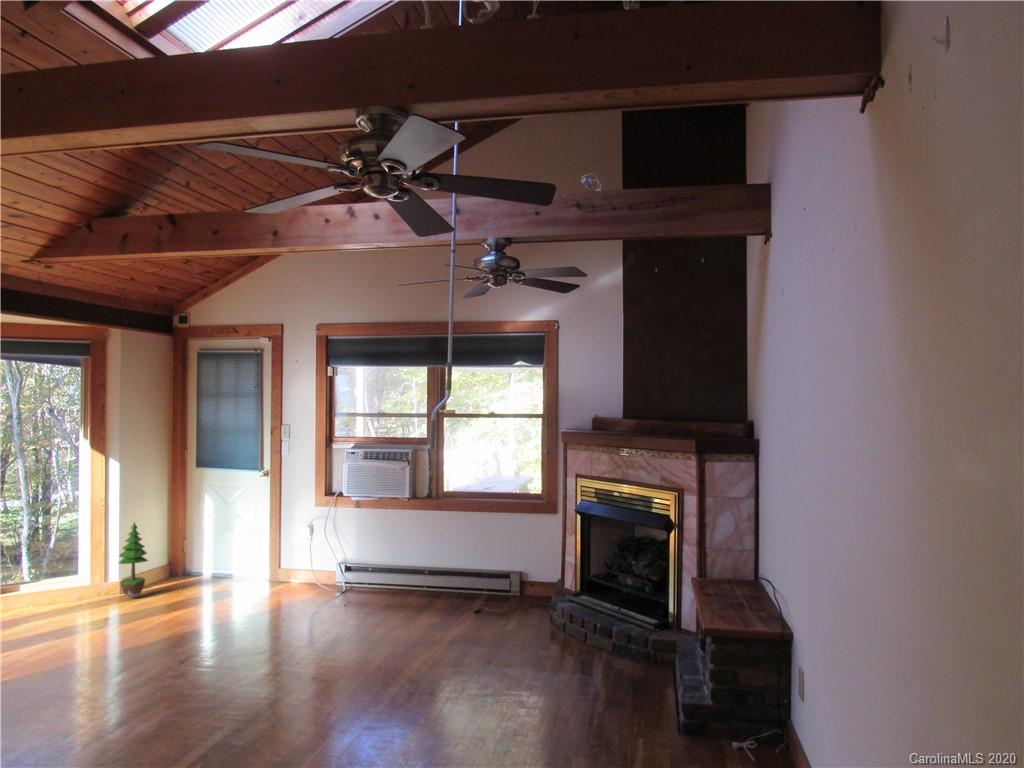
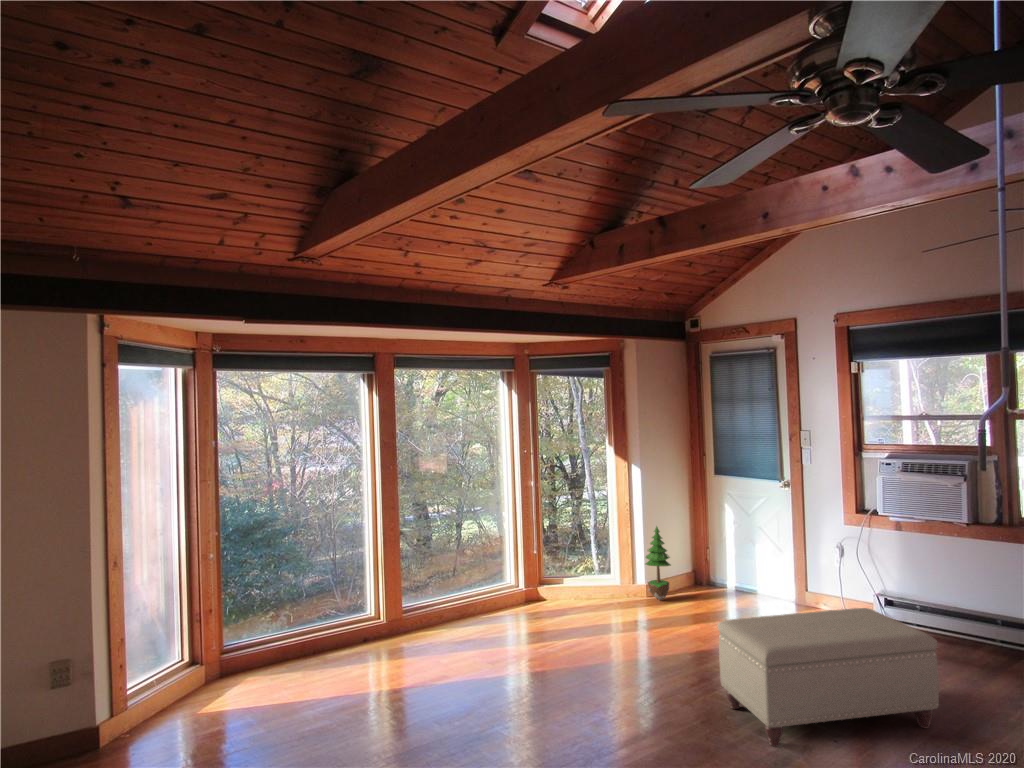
ottoman: none [212,568,388,695] -> present [718,608,939,746]

